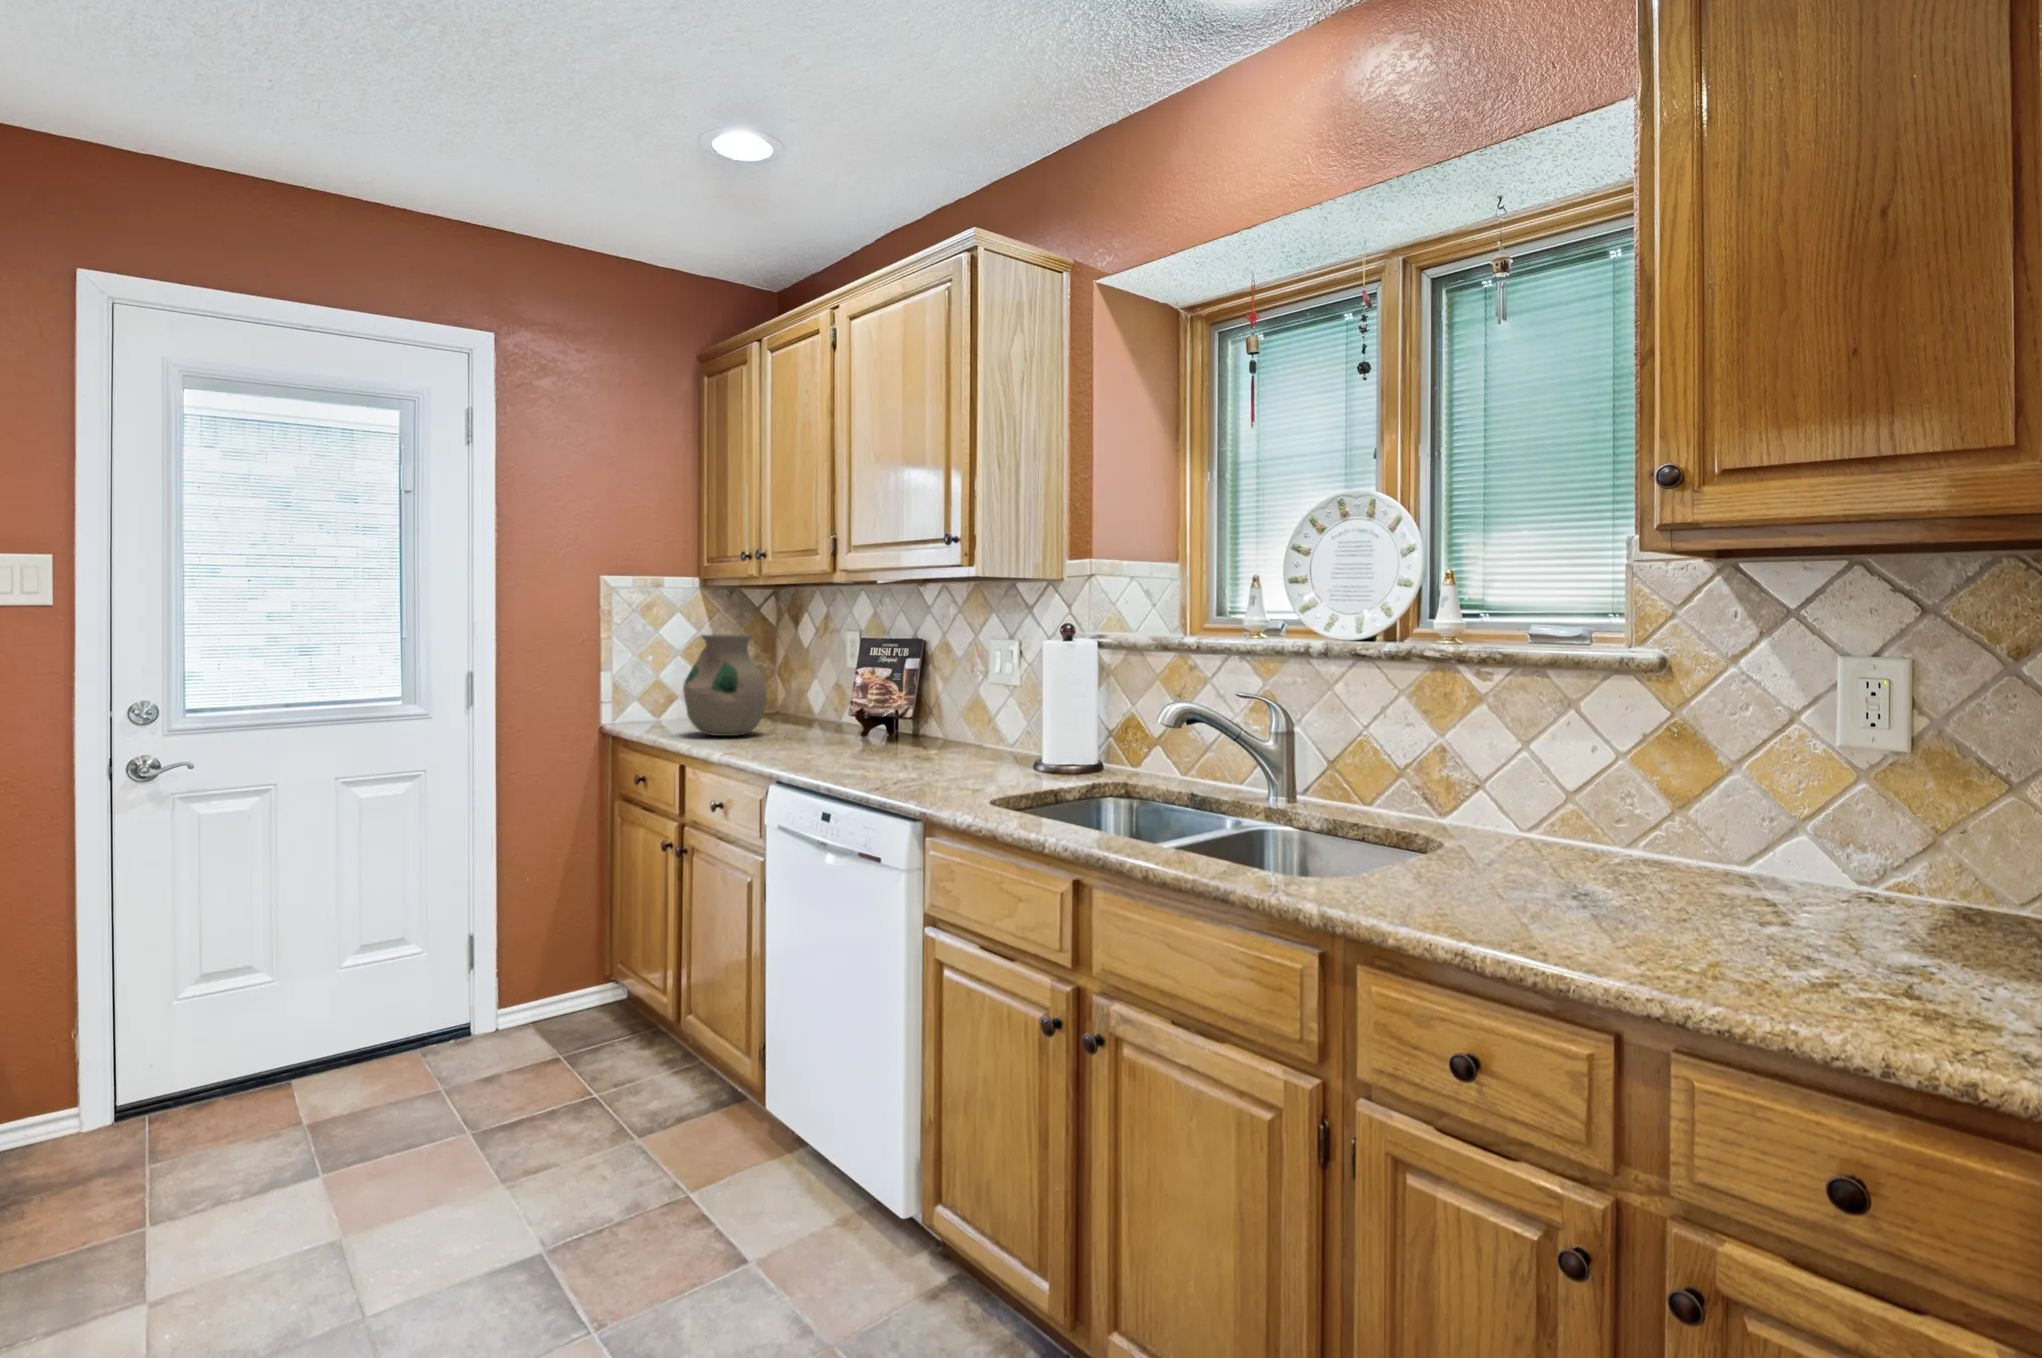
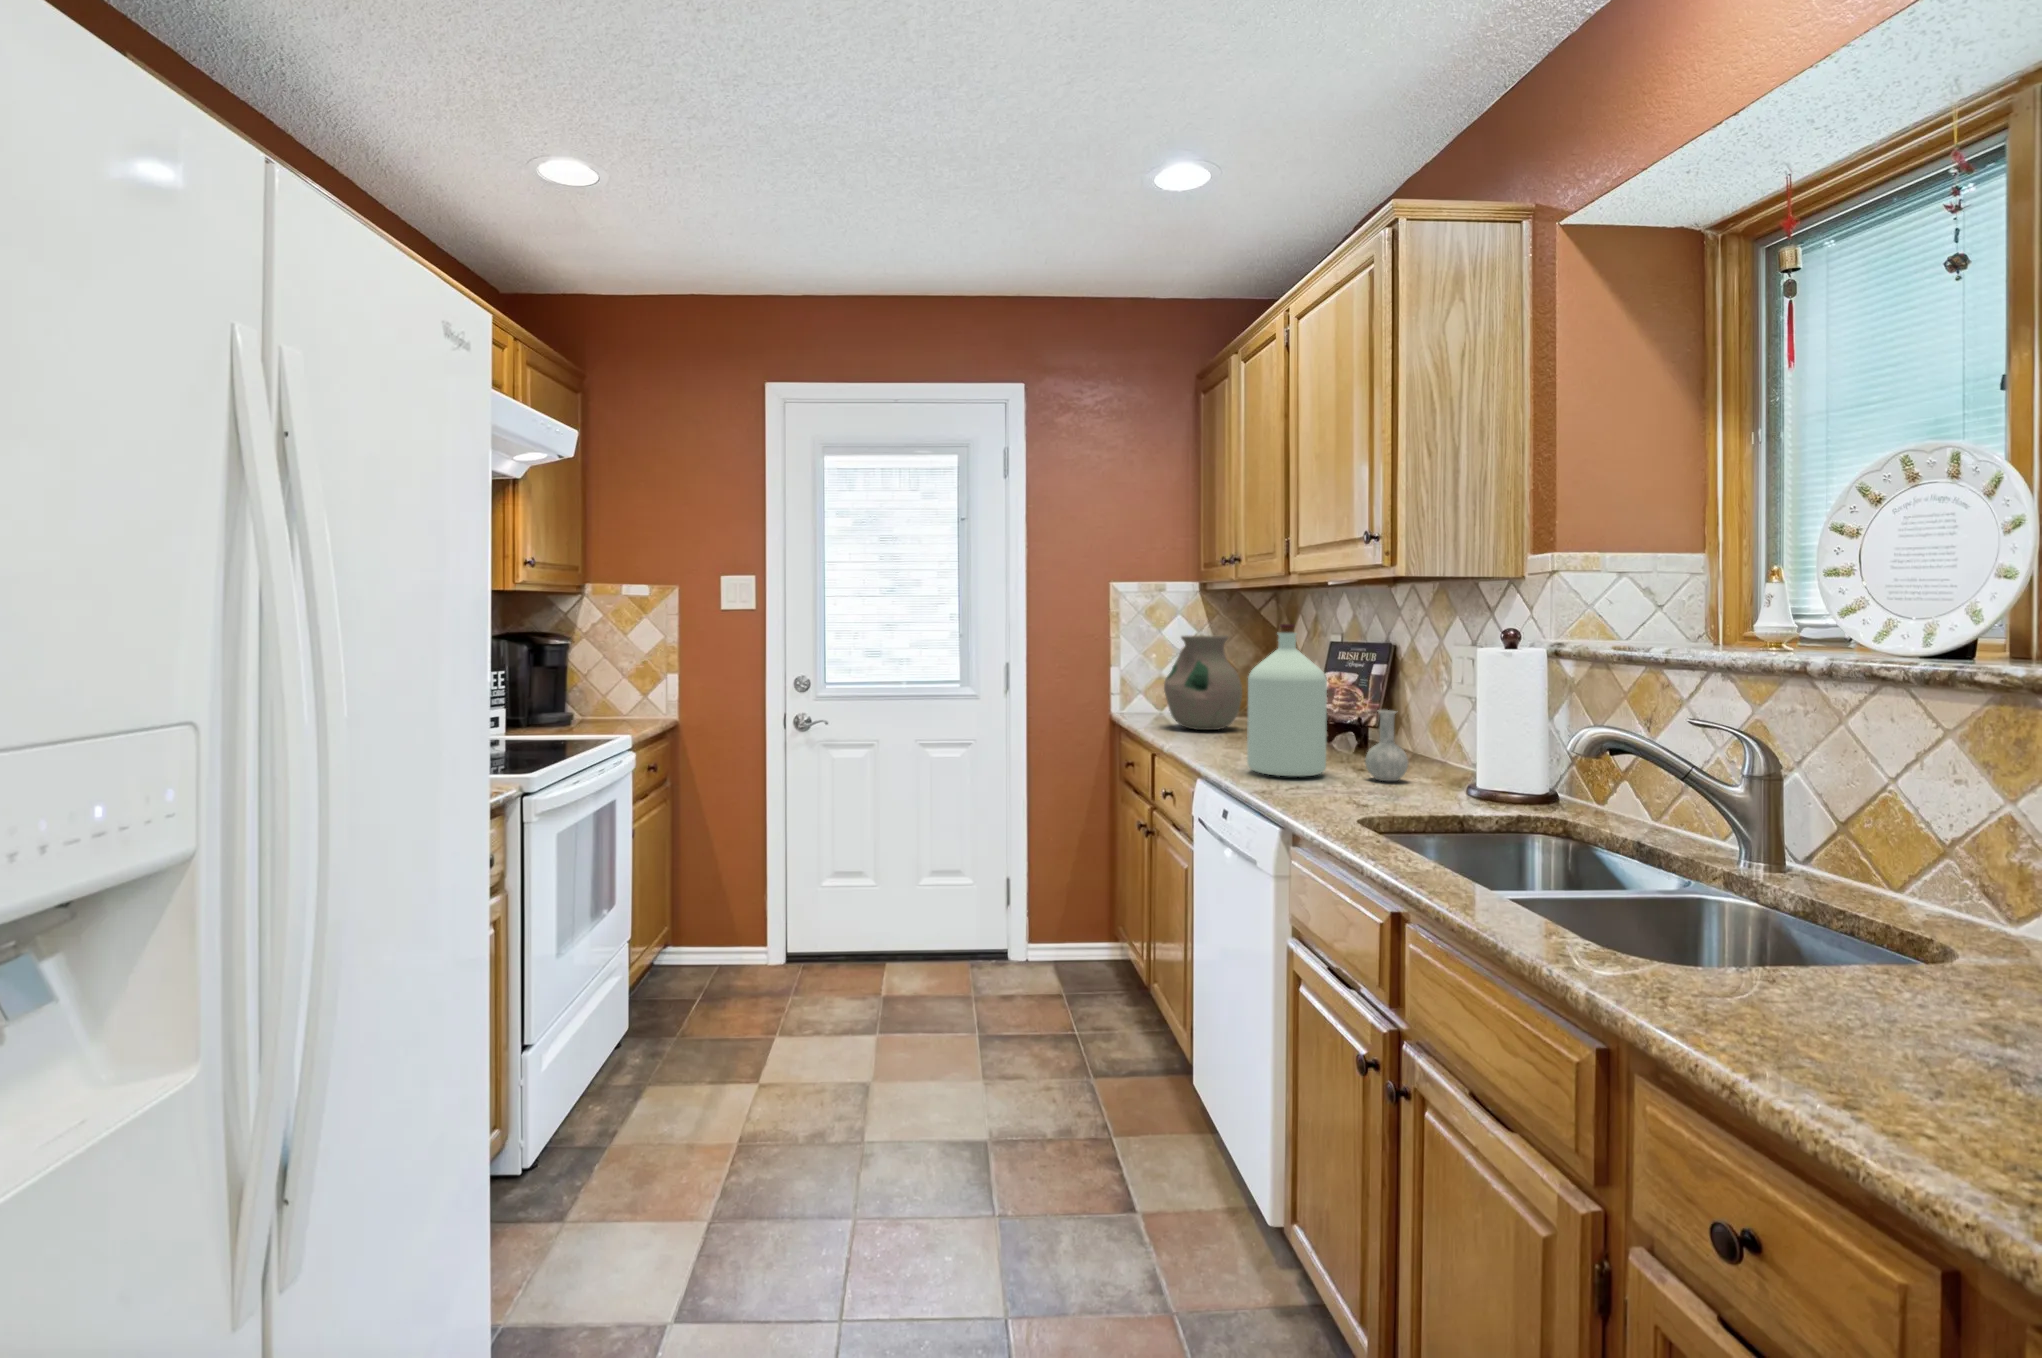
bottle: none [832,619,978,772] -> present [1247,624,1408,781]

